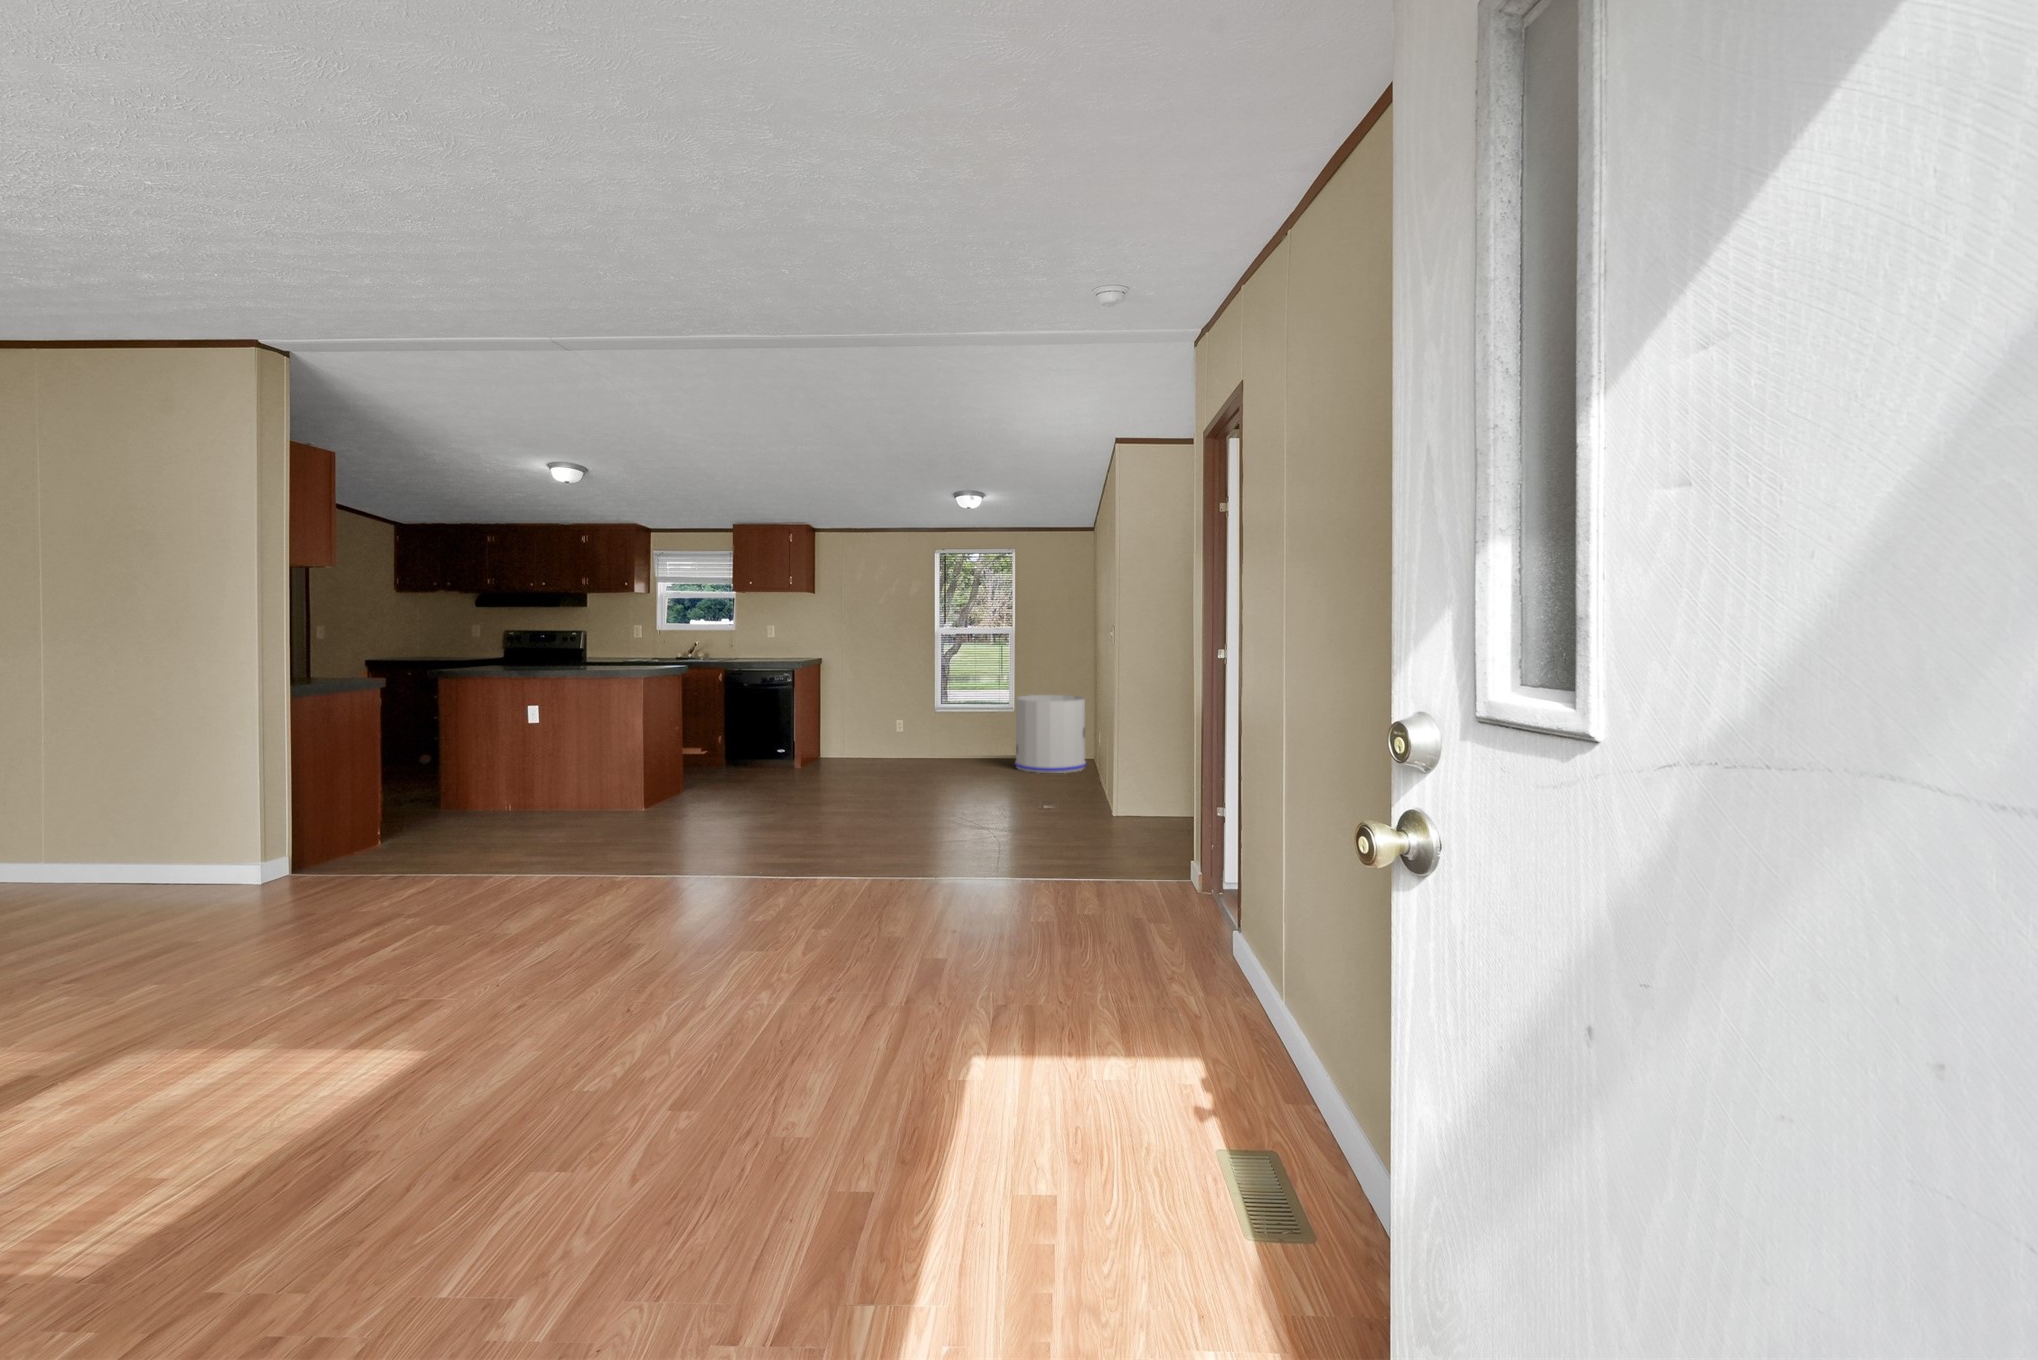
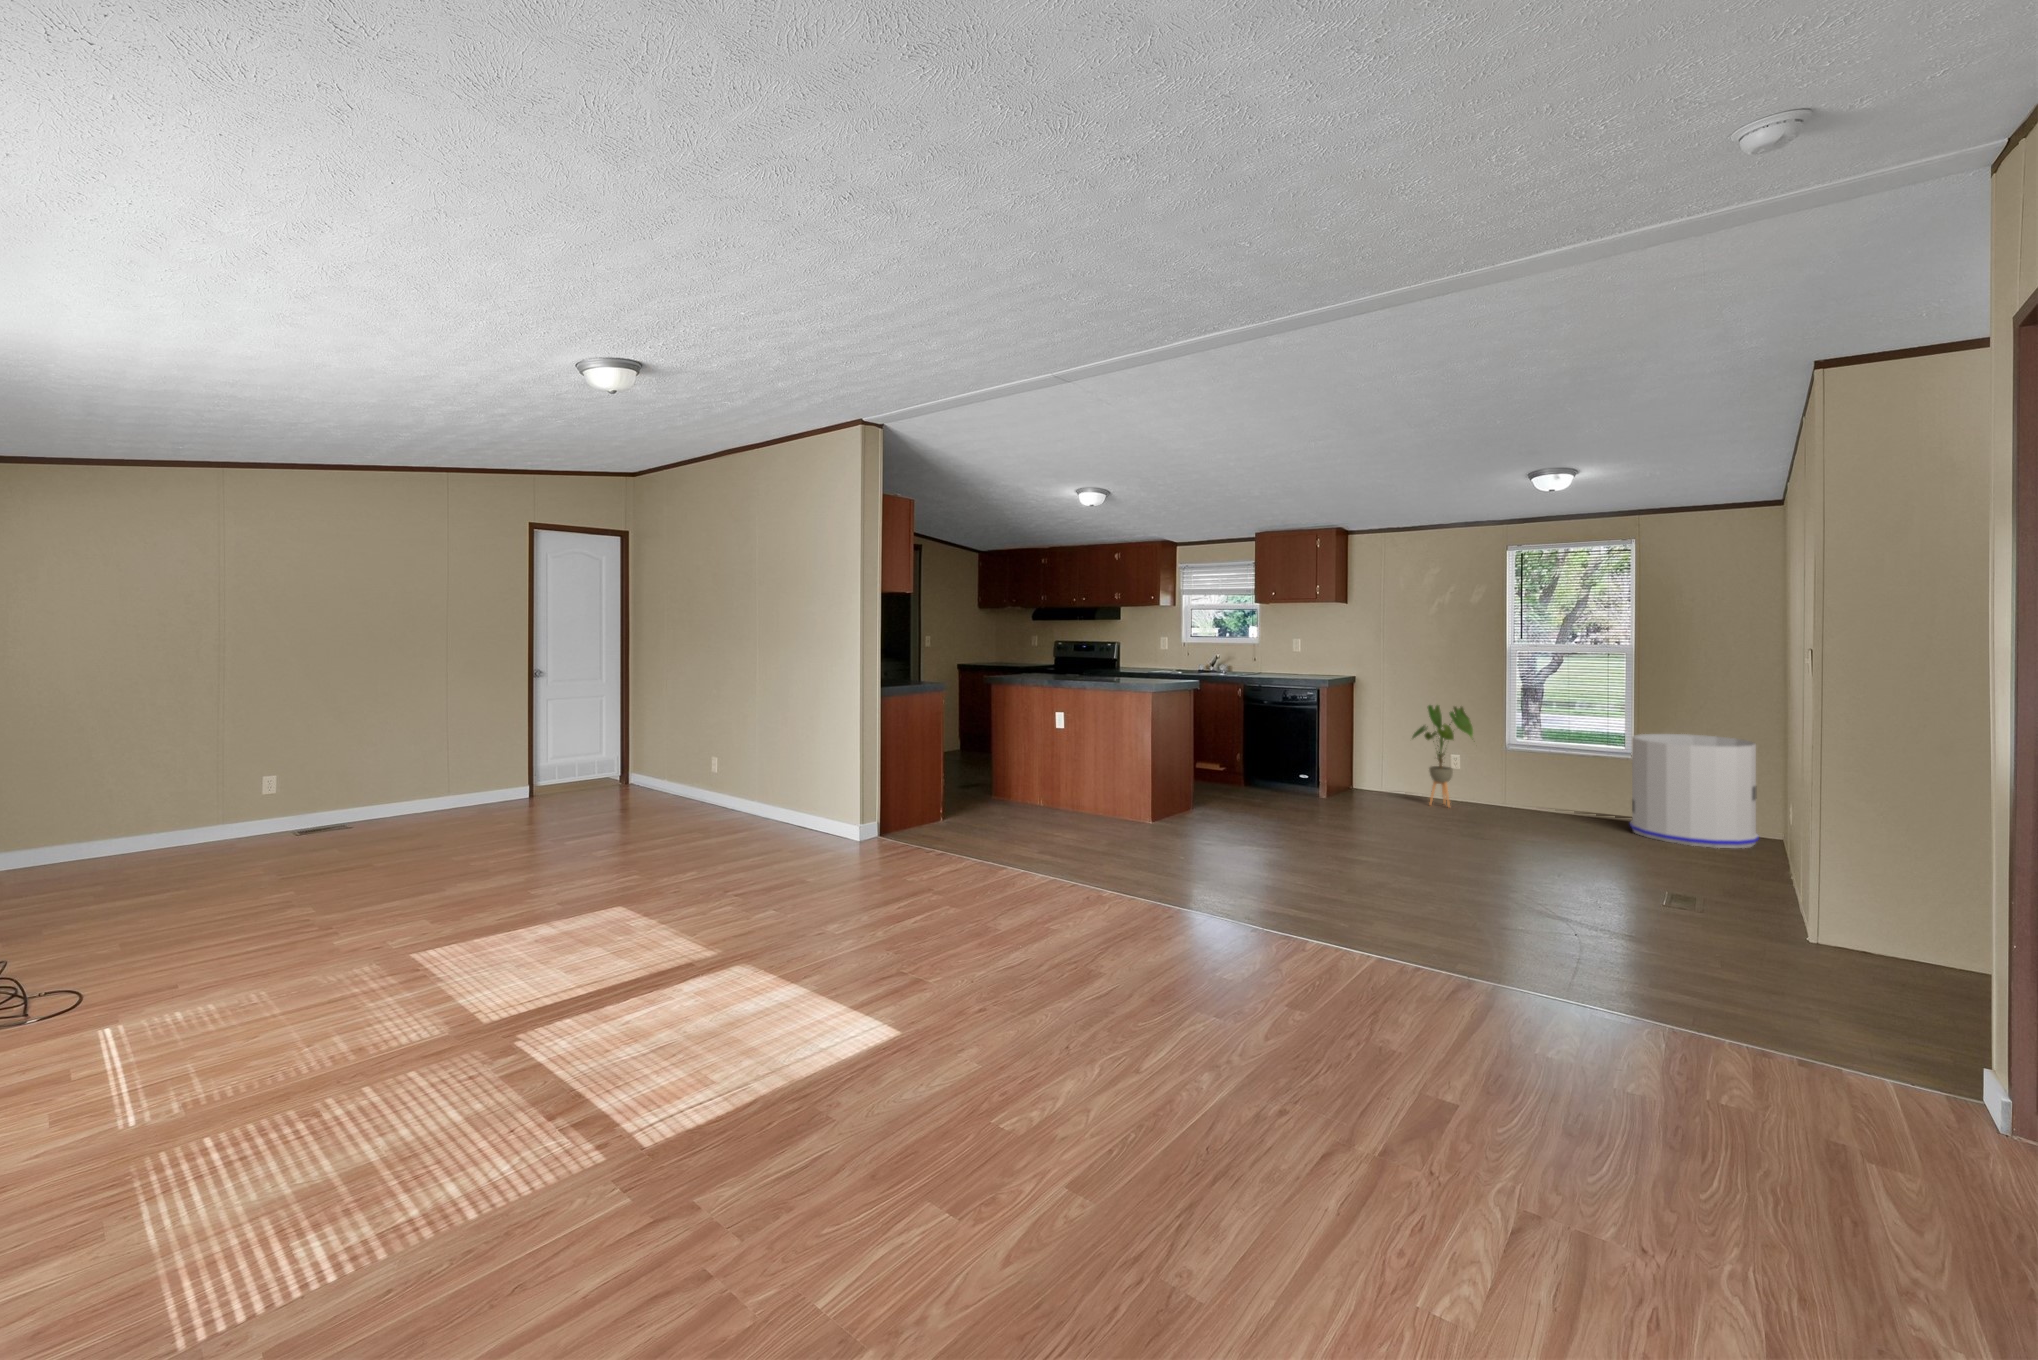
house plant: none [866,681,915,766] -> present [1412,705,1475,807]

